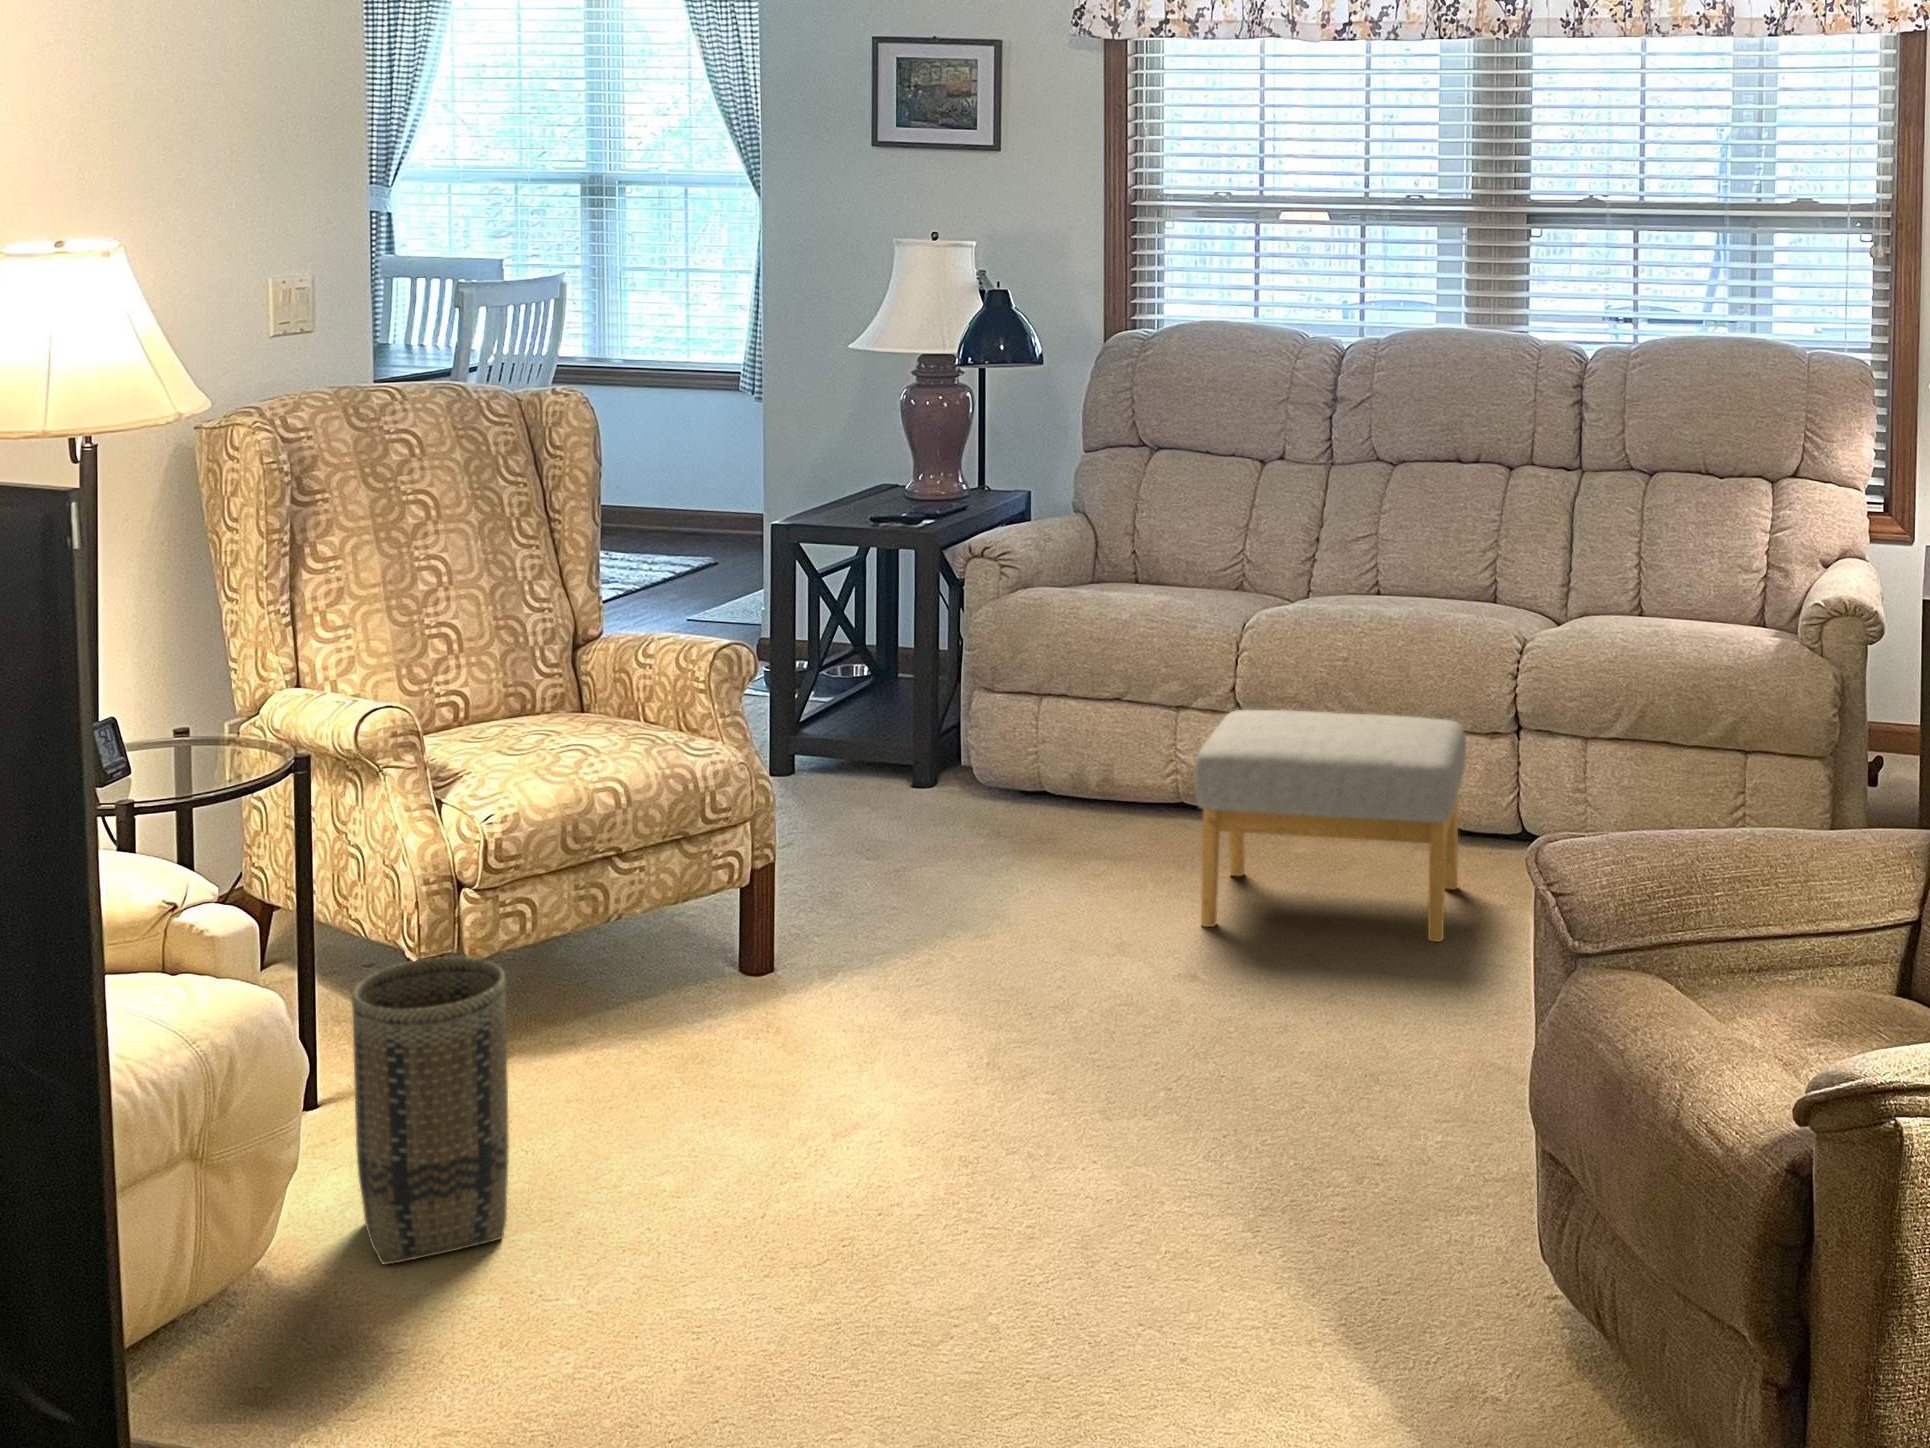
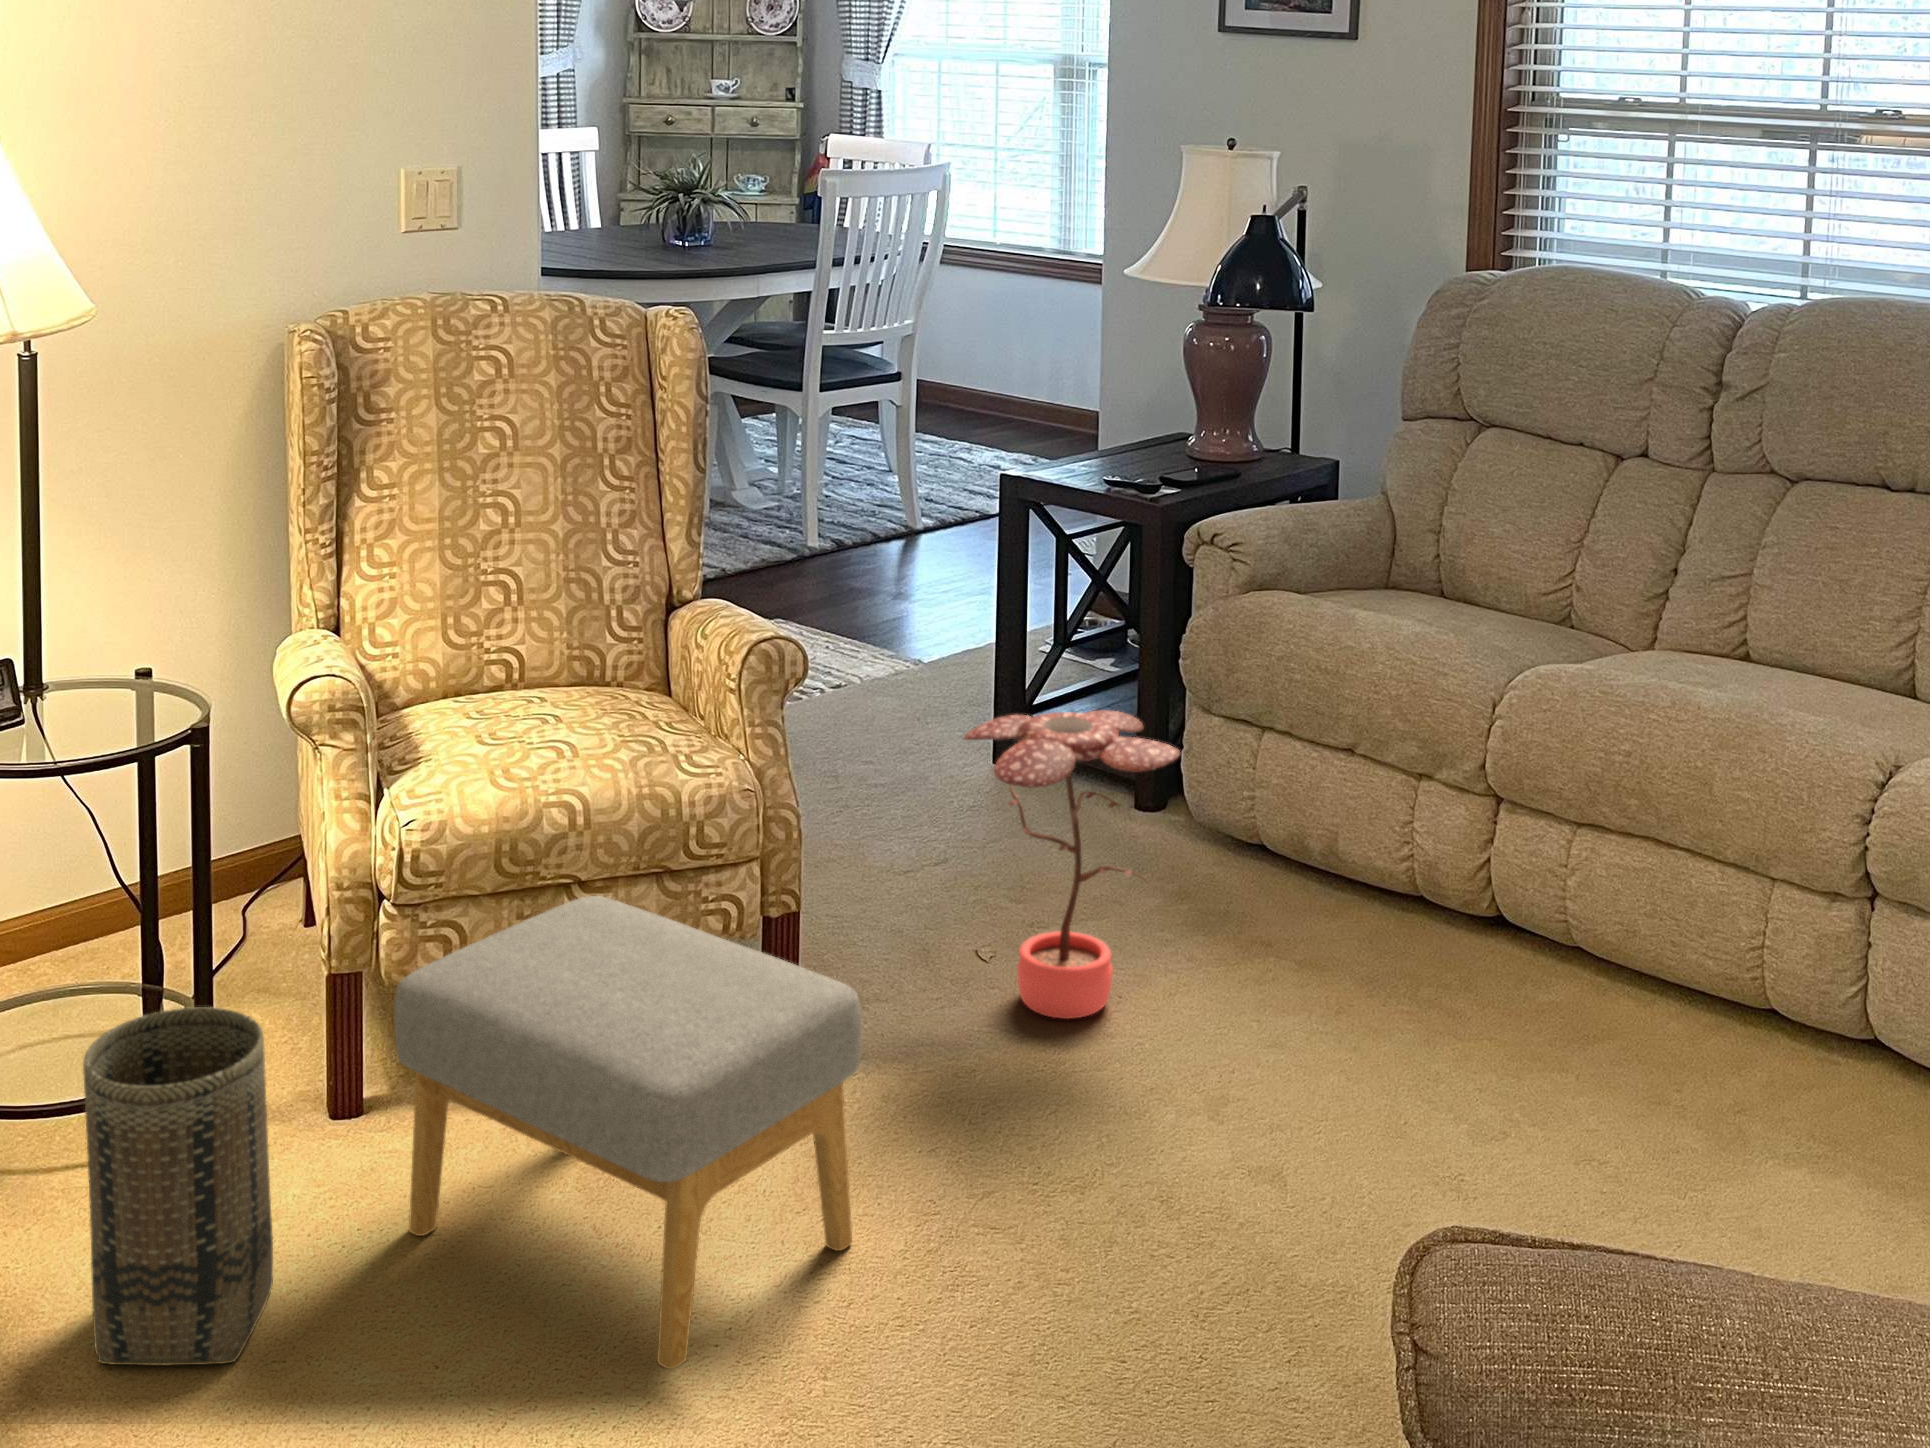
potted plant: none [873,682,1057,928] -> present [963,710,1180,1019]
footstool: present [1195,710,1466,942] -> present [394,896,861,1369]

